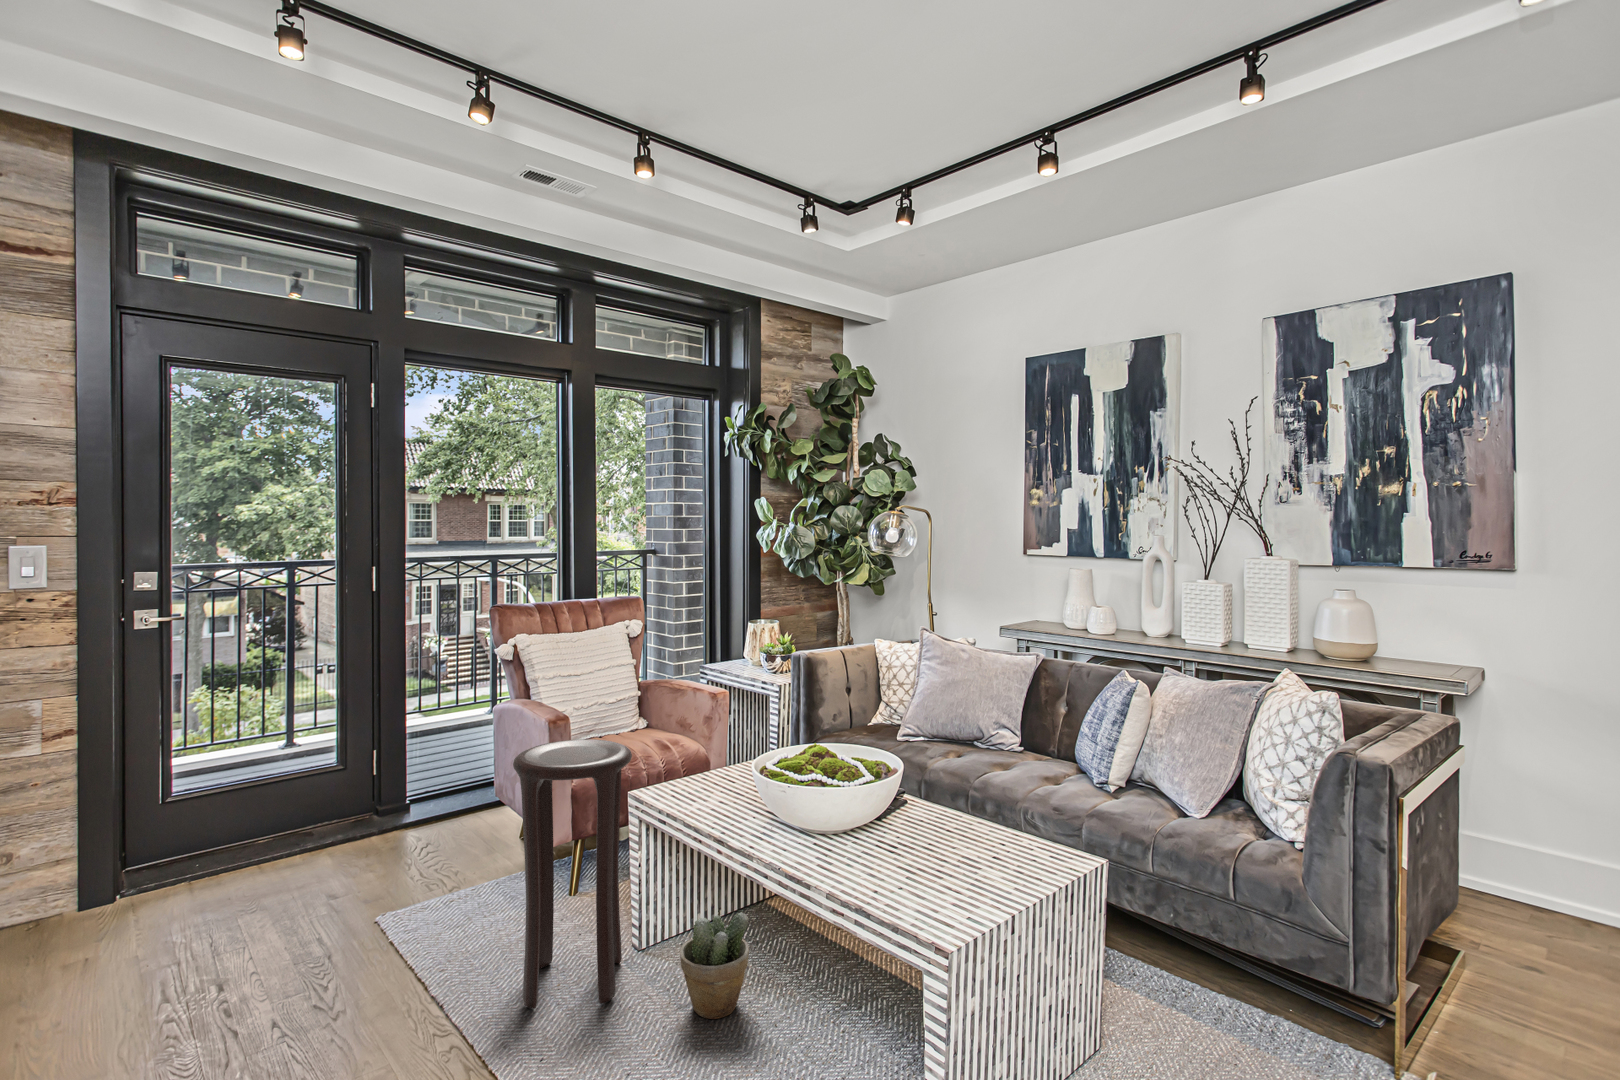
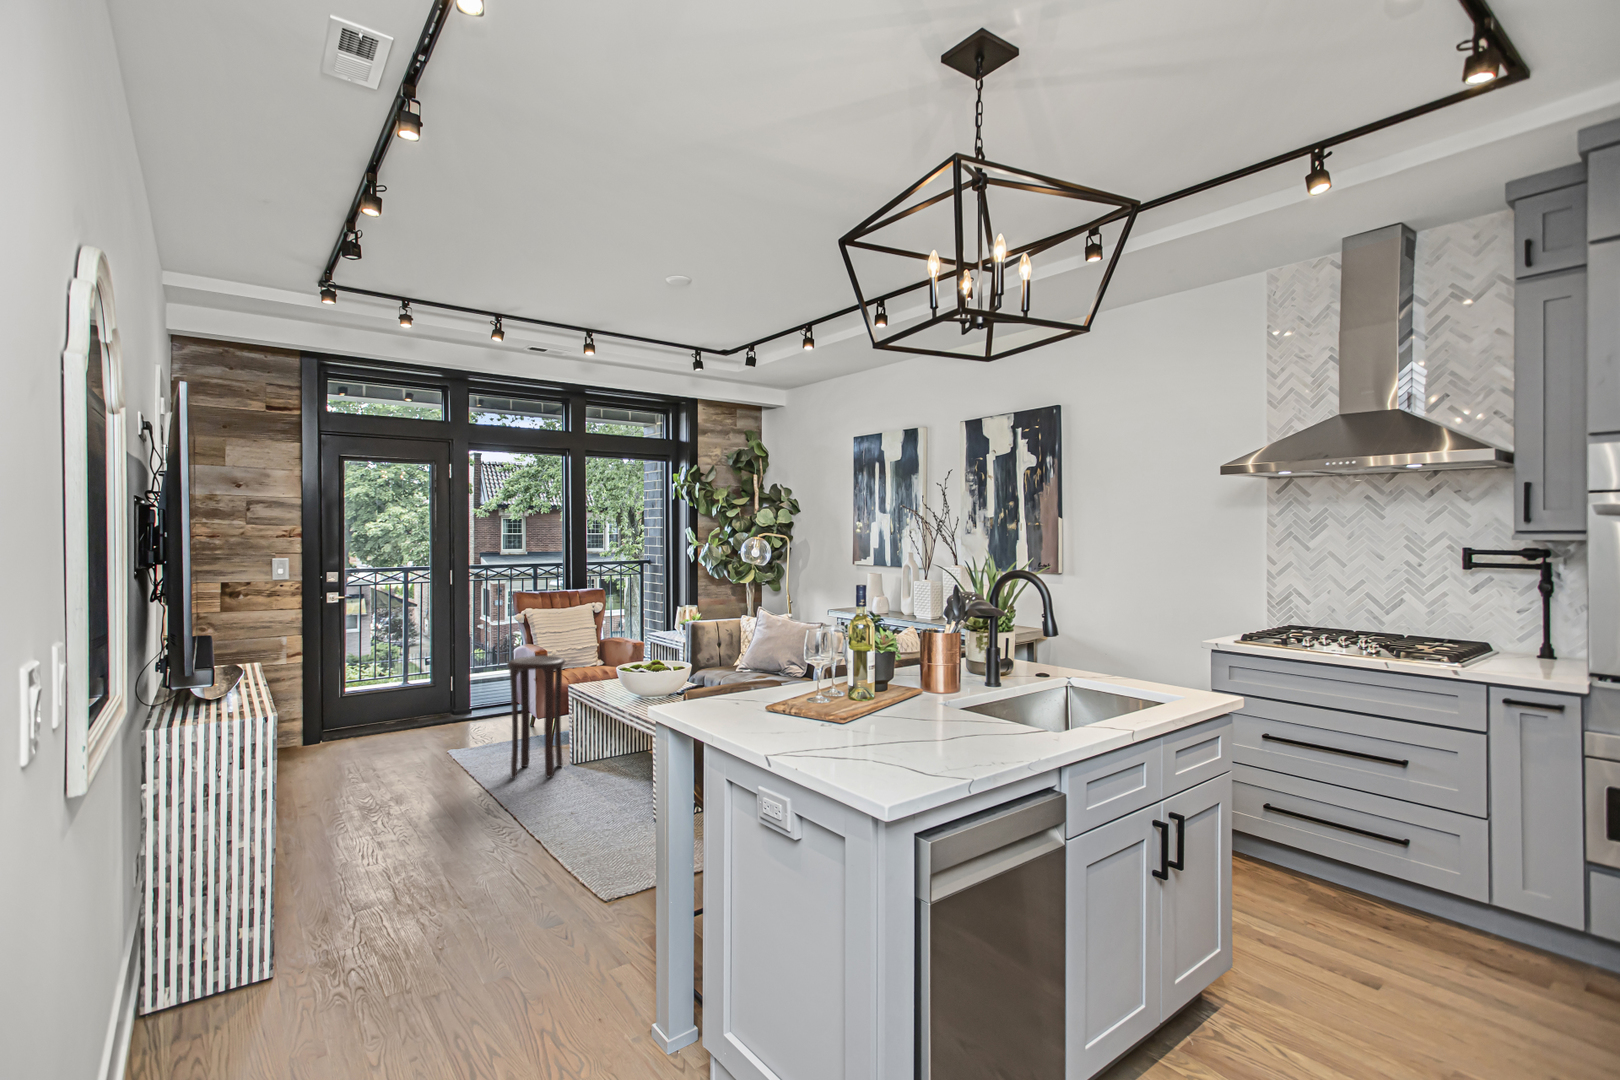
potted plant: present [680,913,749,1019] -> none [582,735,615,783]

